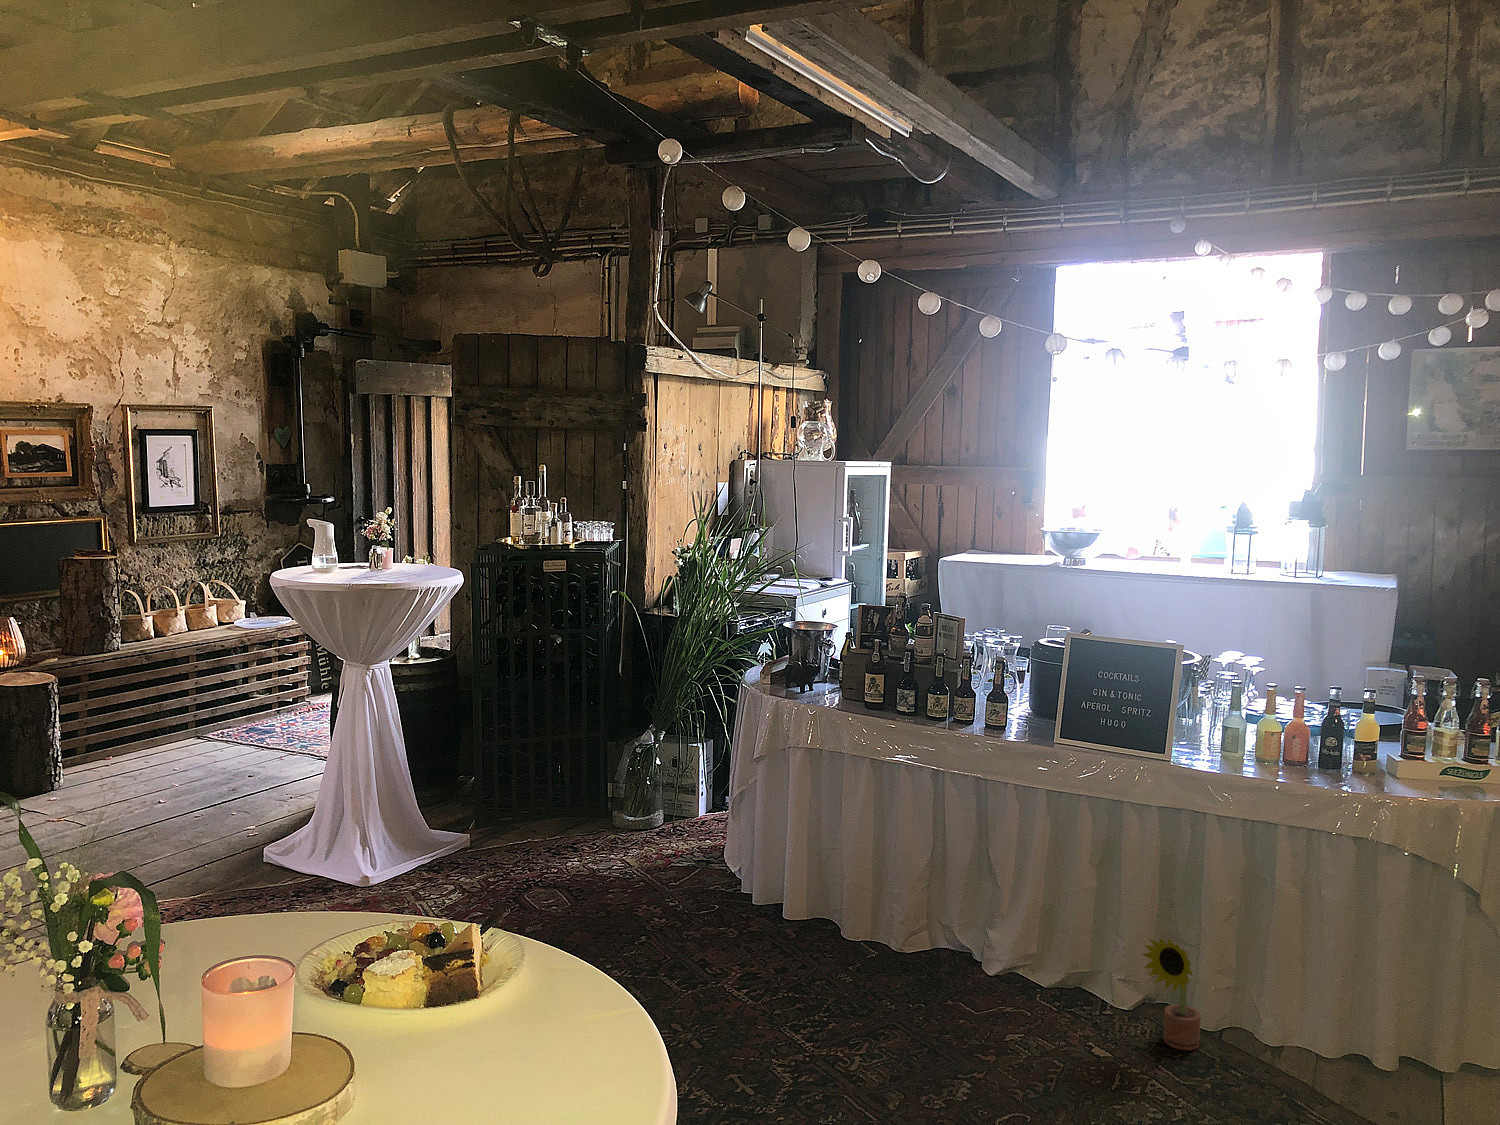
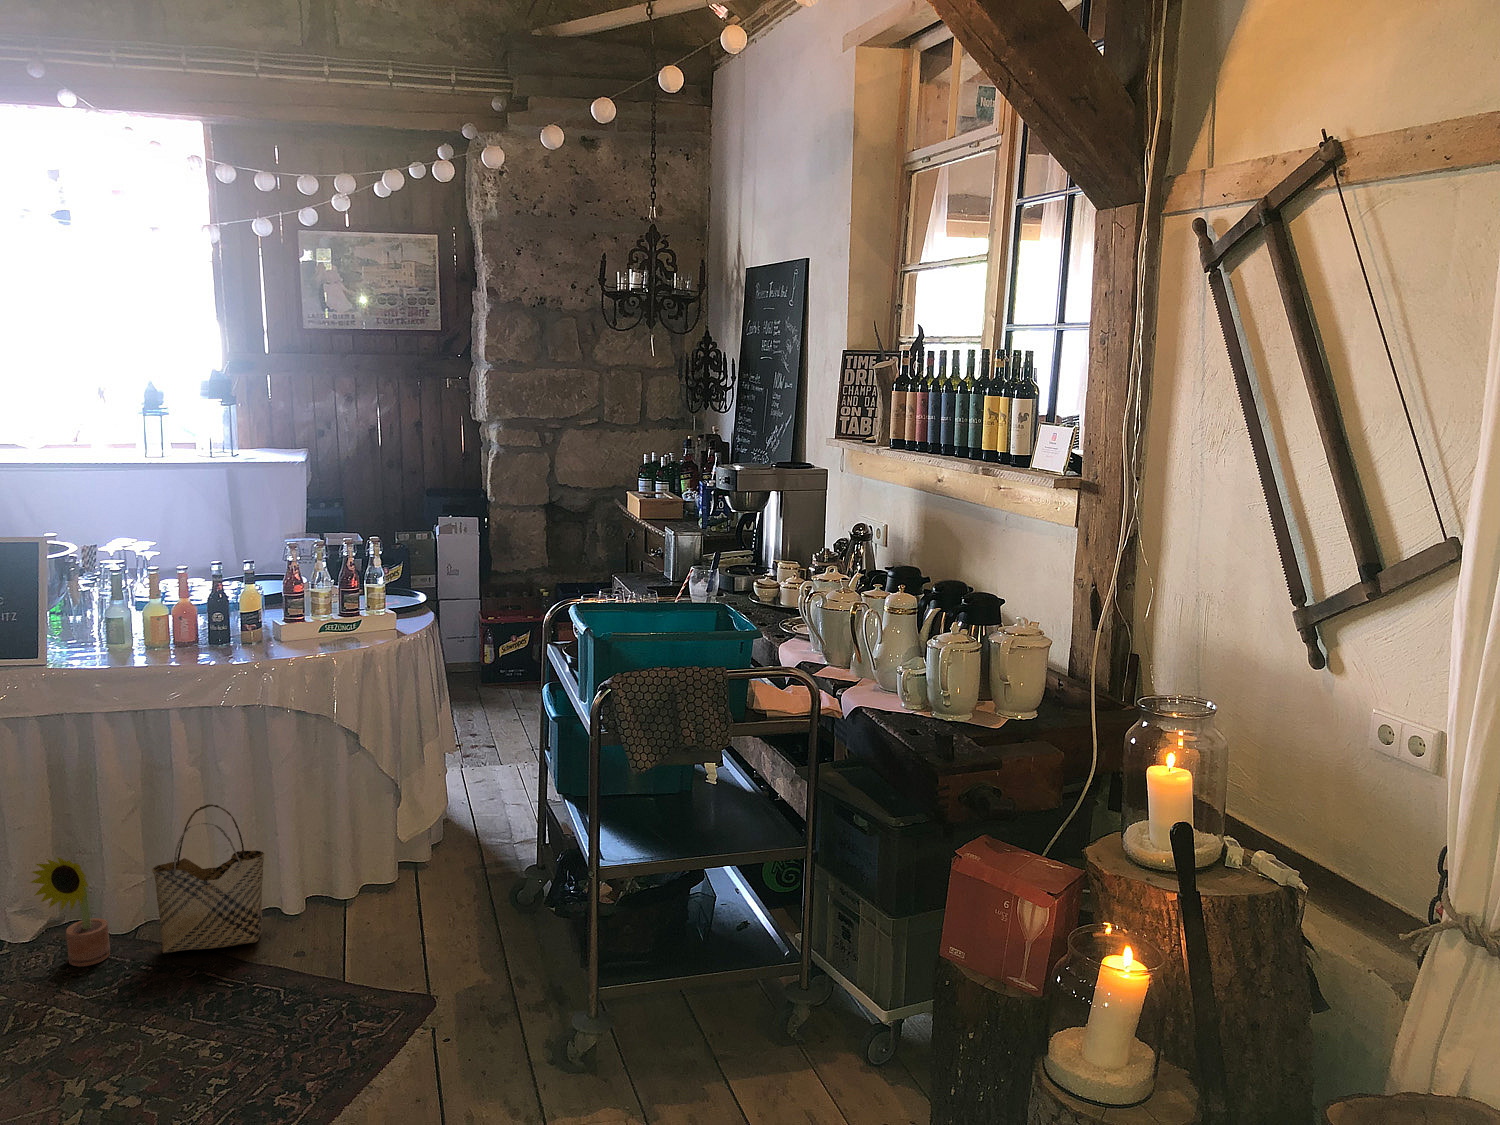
woven basket: none [1247,929,1362,1088] -> present [151,804,265,953]

